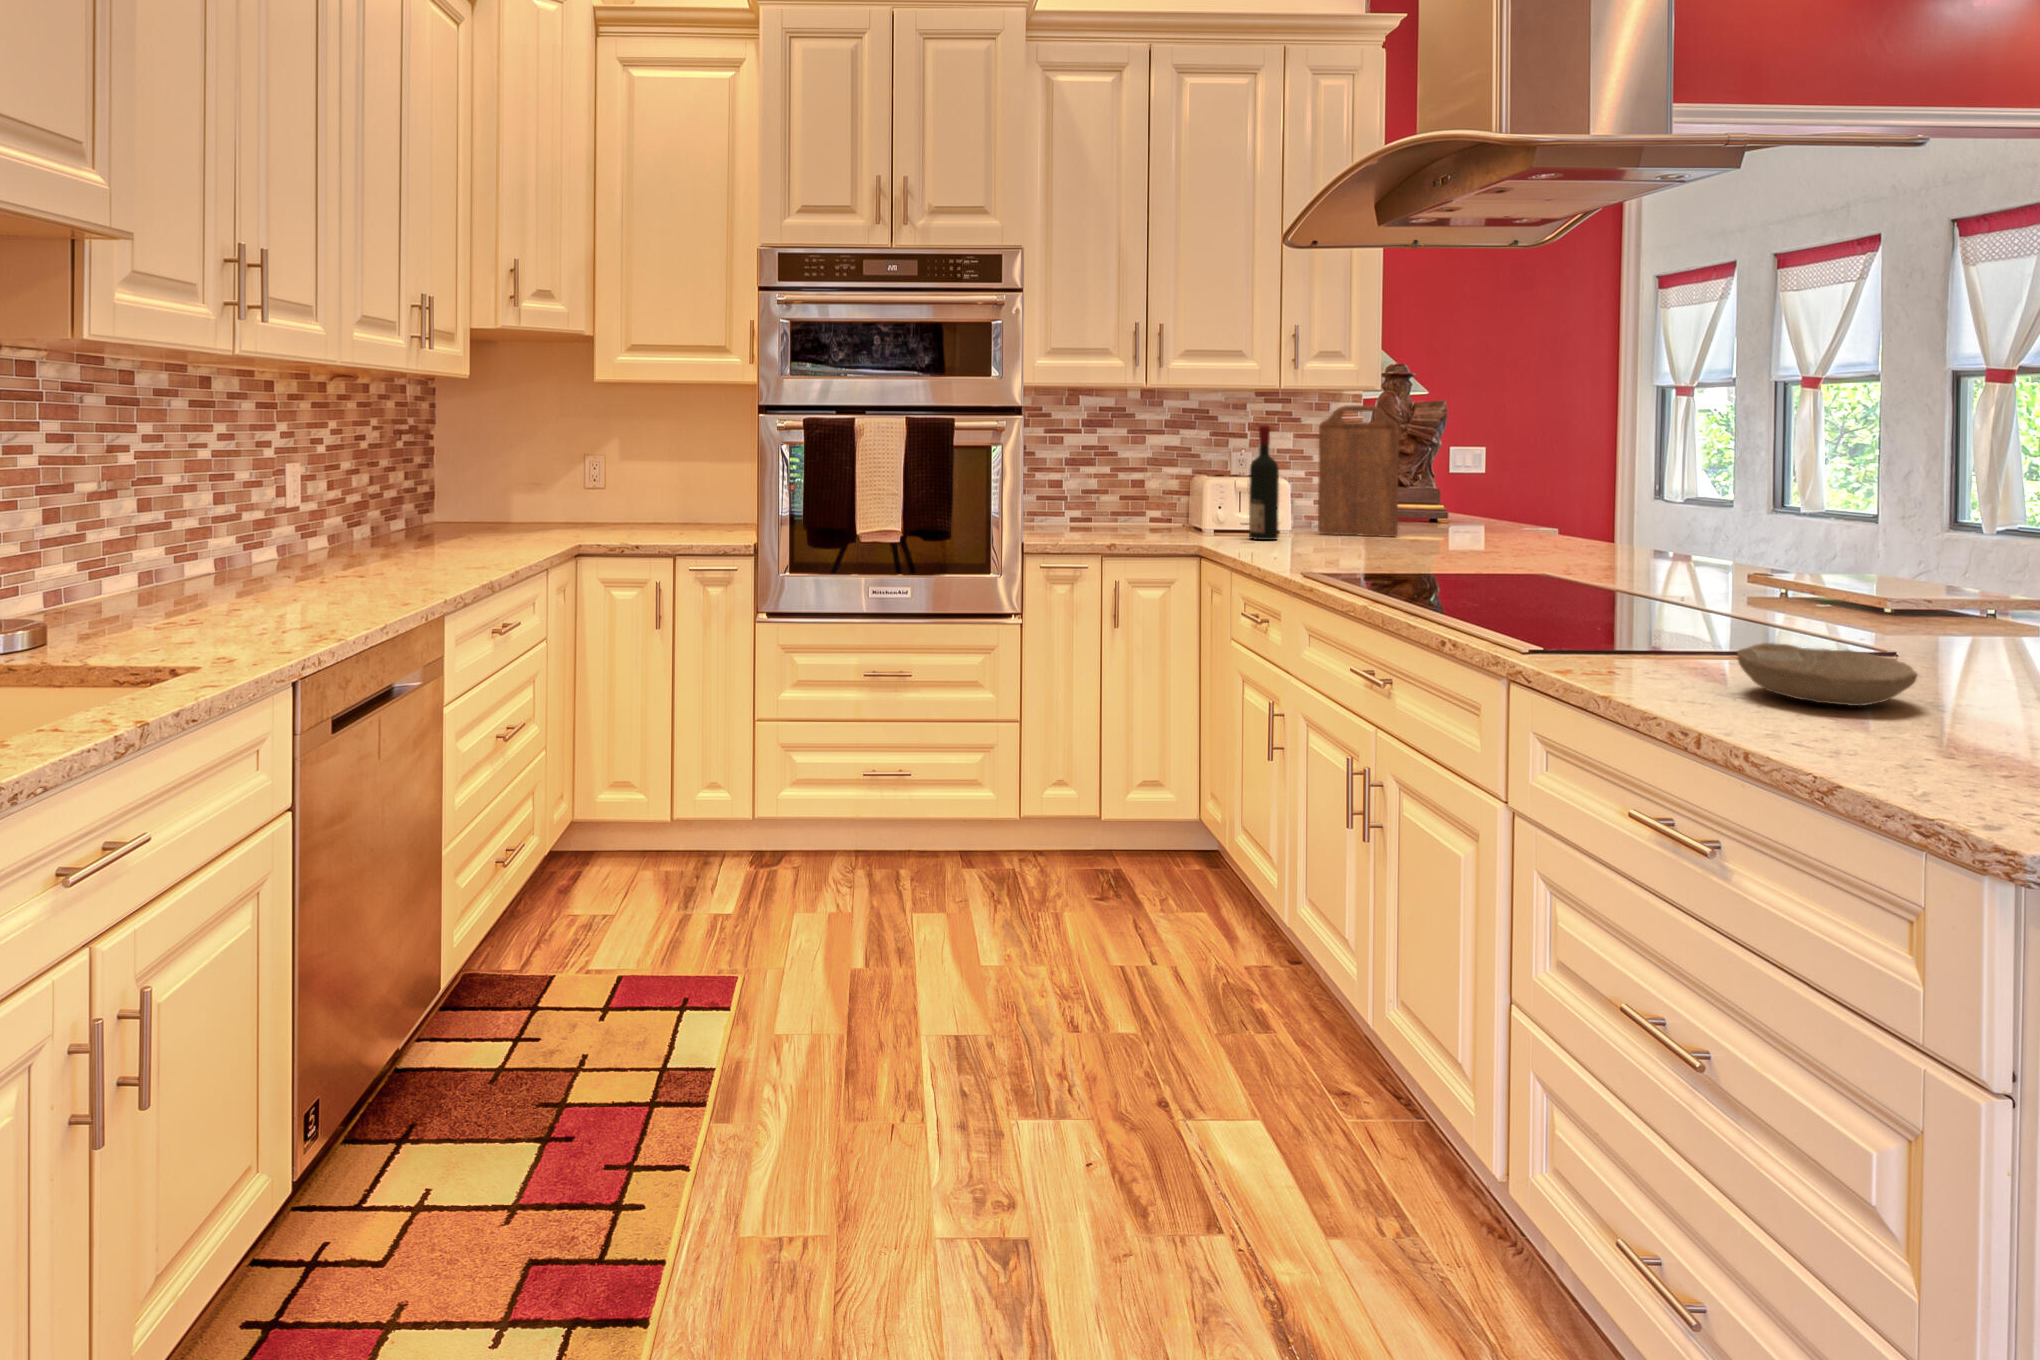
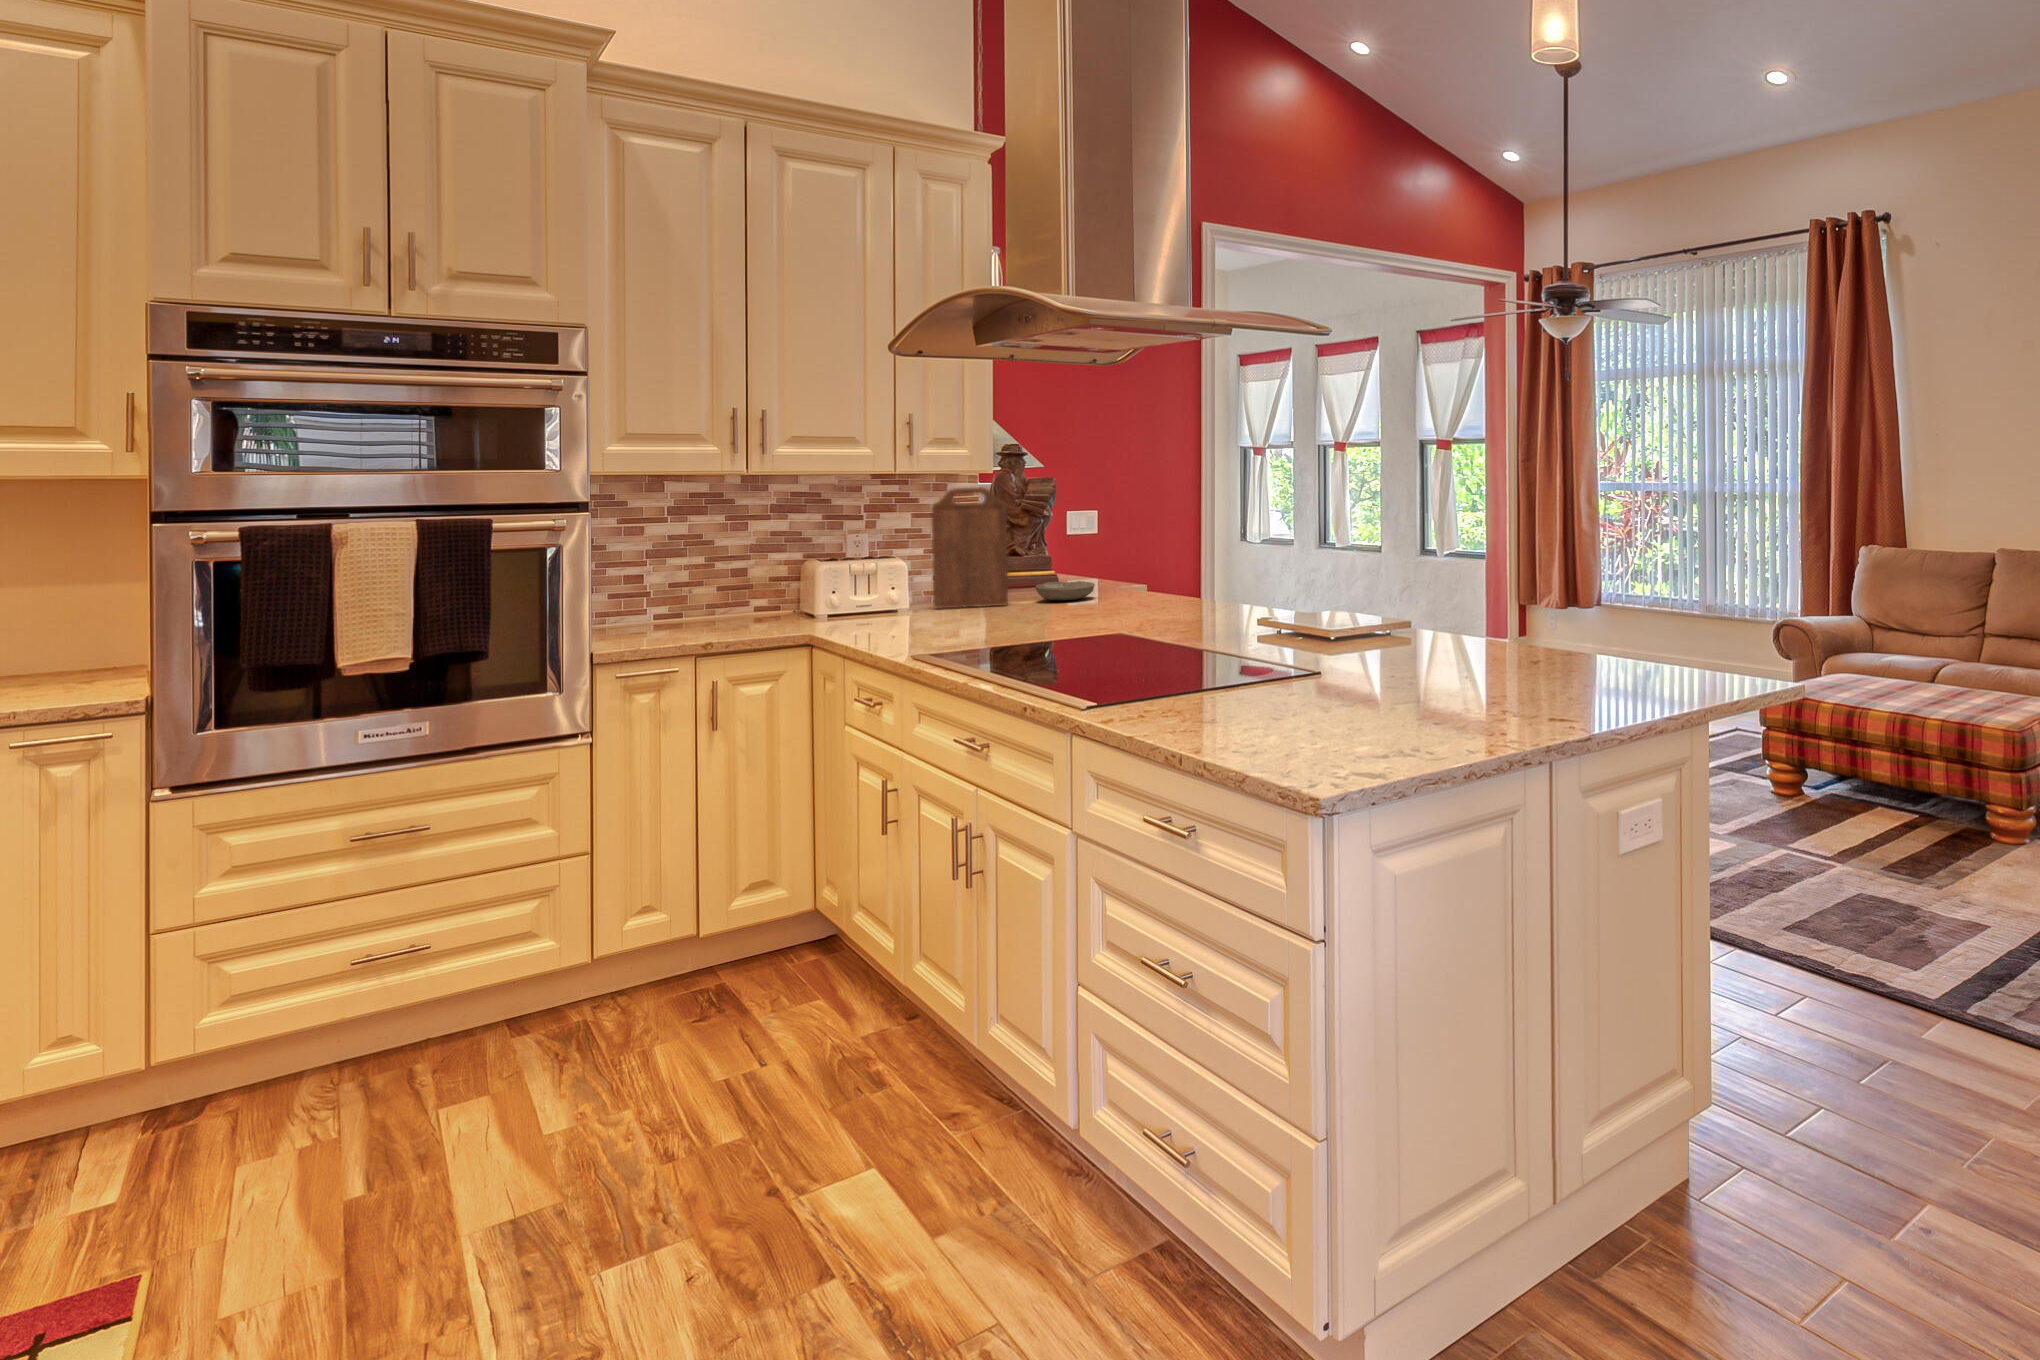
wine bottle: present [1249,425,1279,540] -> none [861,510,893,621]
bowl: present [1737,643,1917,706] -> present [1036,581,1095,600]

